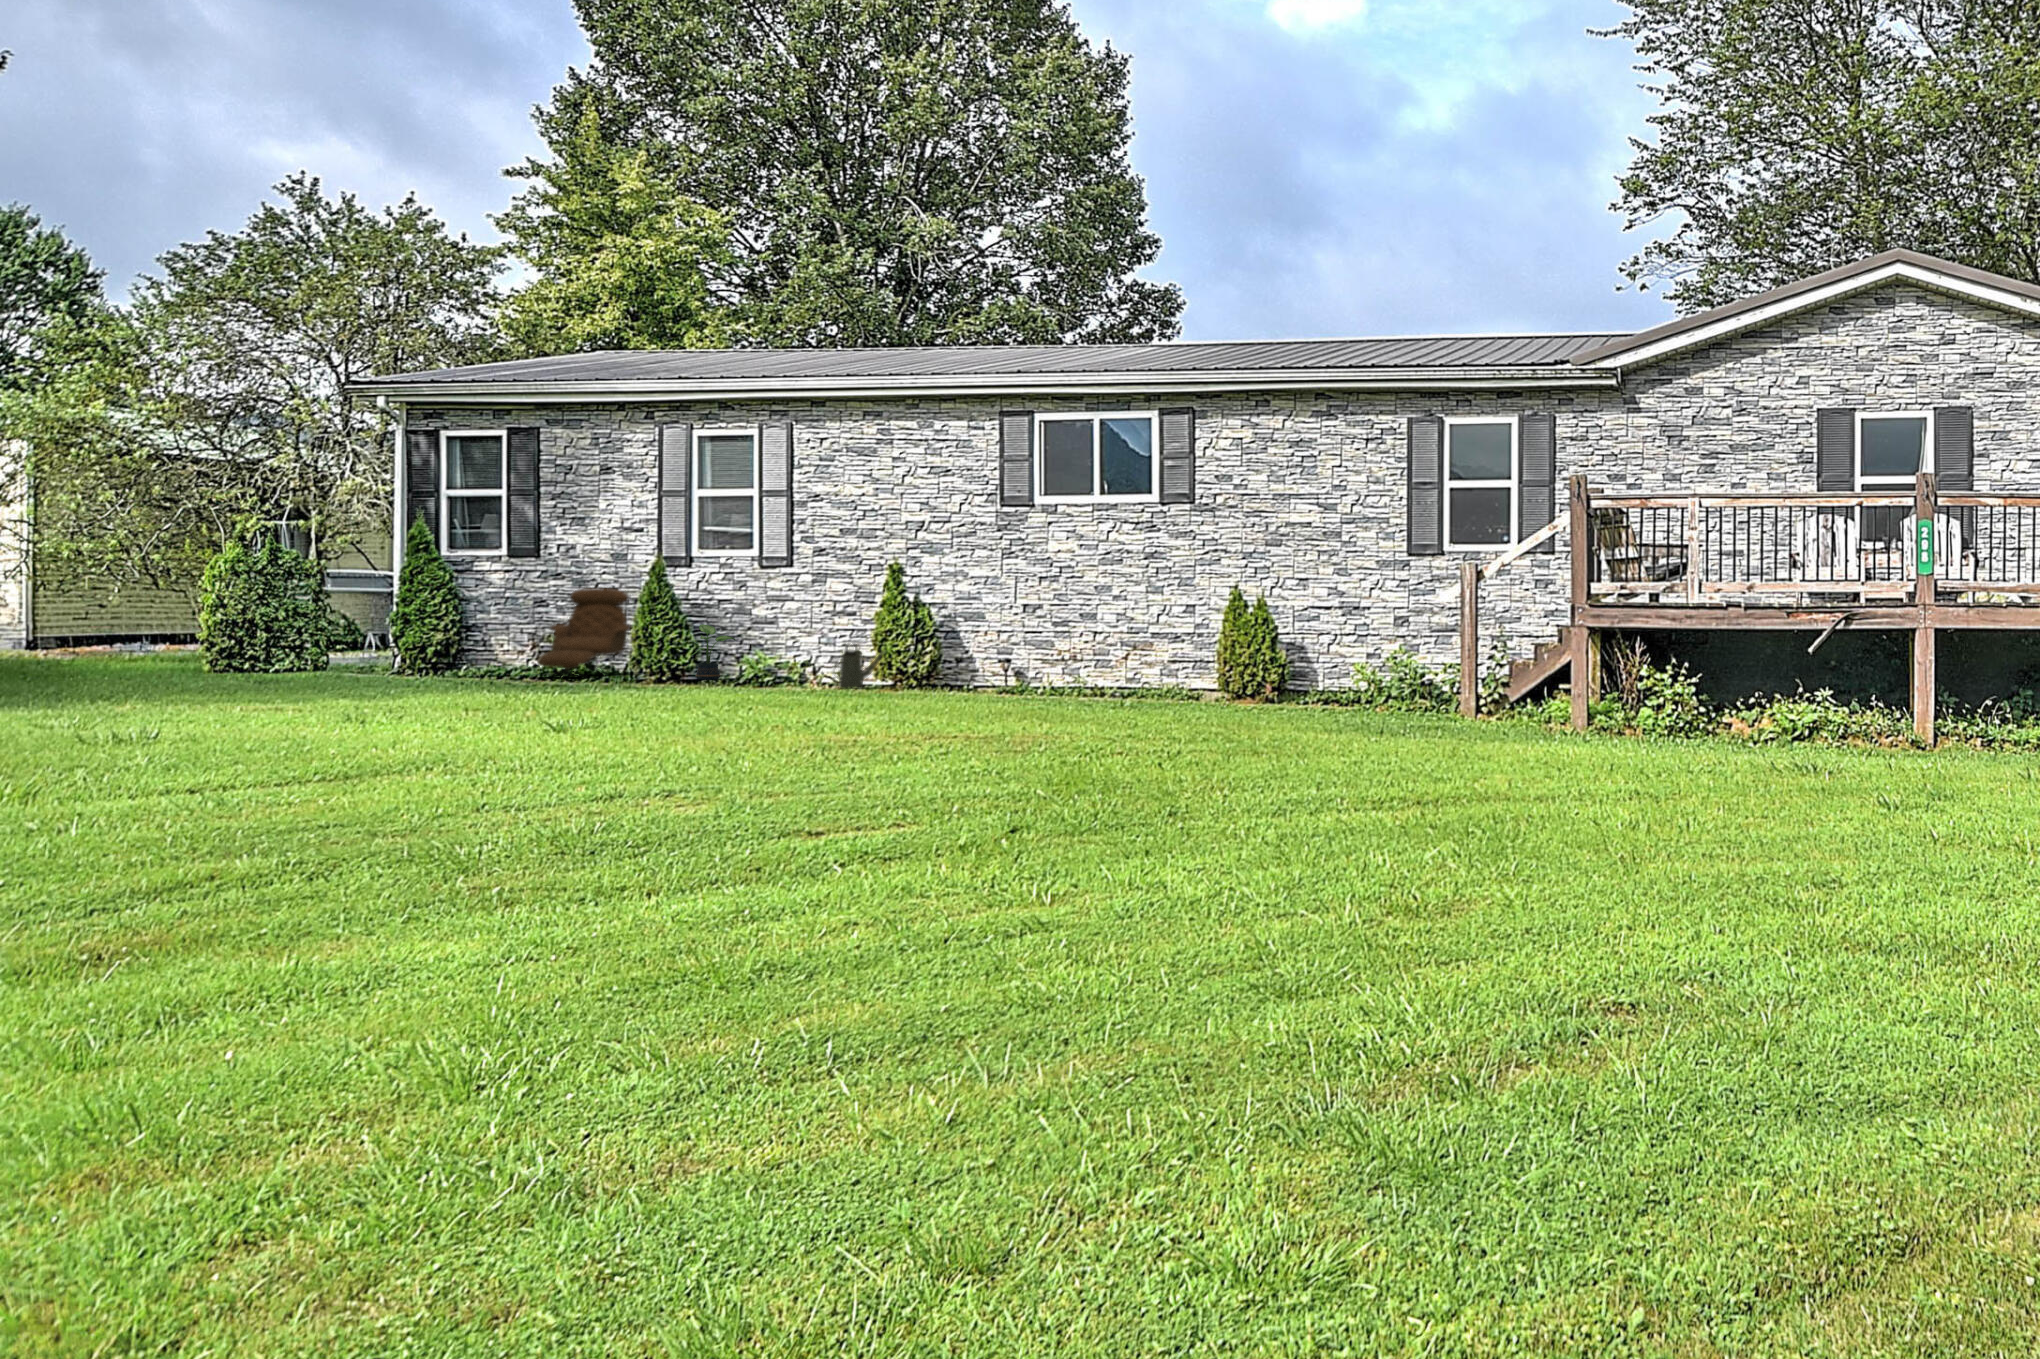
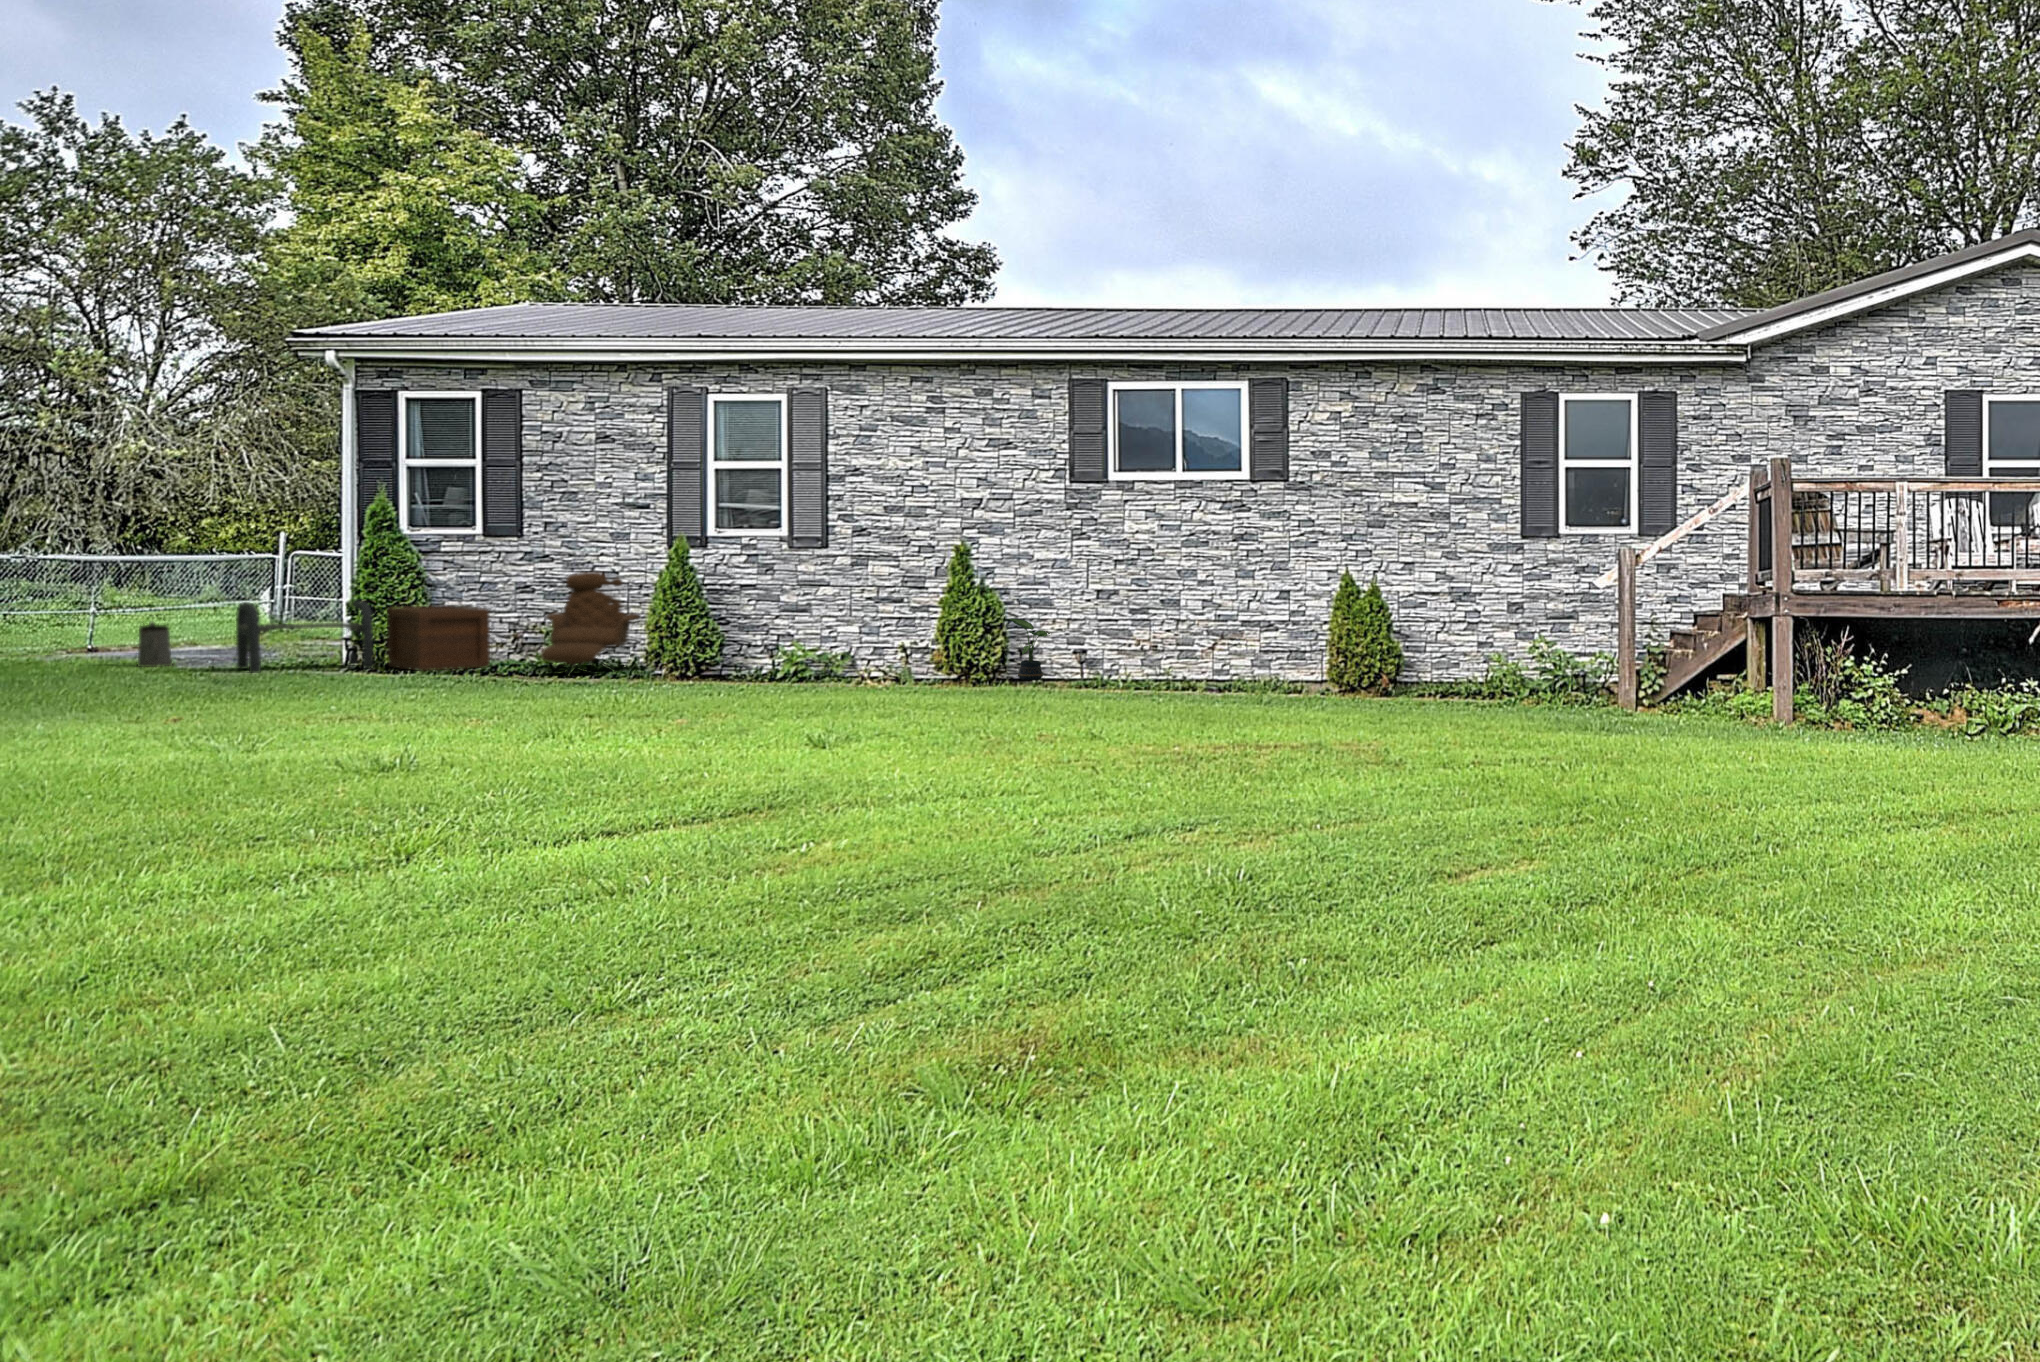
bench: none [296,612,409,675] -> present [236,601,374,673]
wooden crate: none [422,617,507,675] -> present [387,605,490,671]
potted plant: present [691,624,736,680] -> present [1009,619,1050,680]
watering can: present [835,643,886,689] -> present [138,619,172,667]

